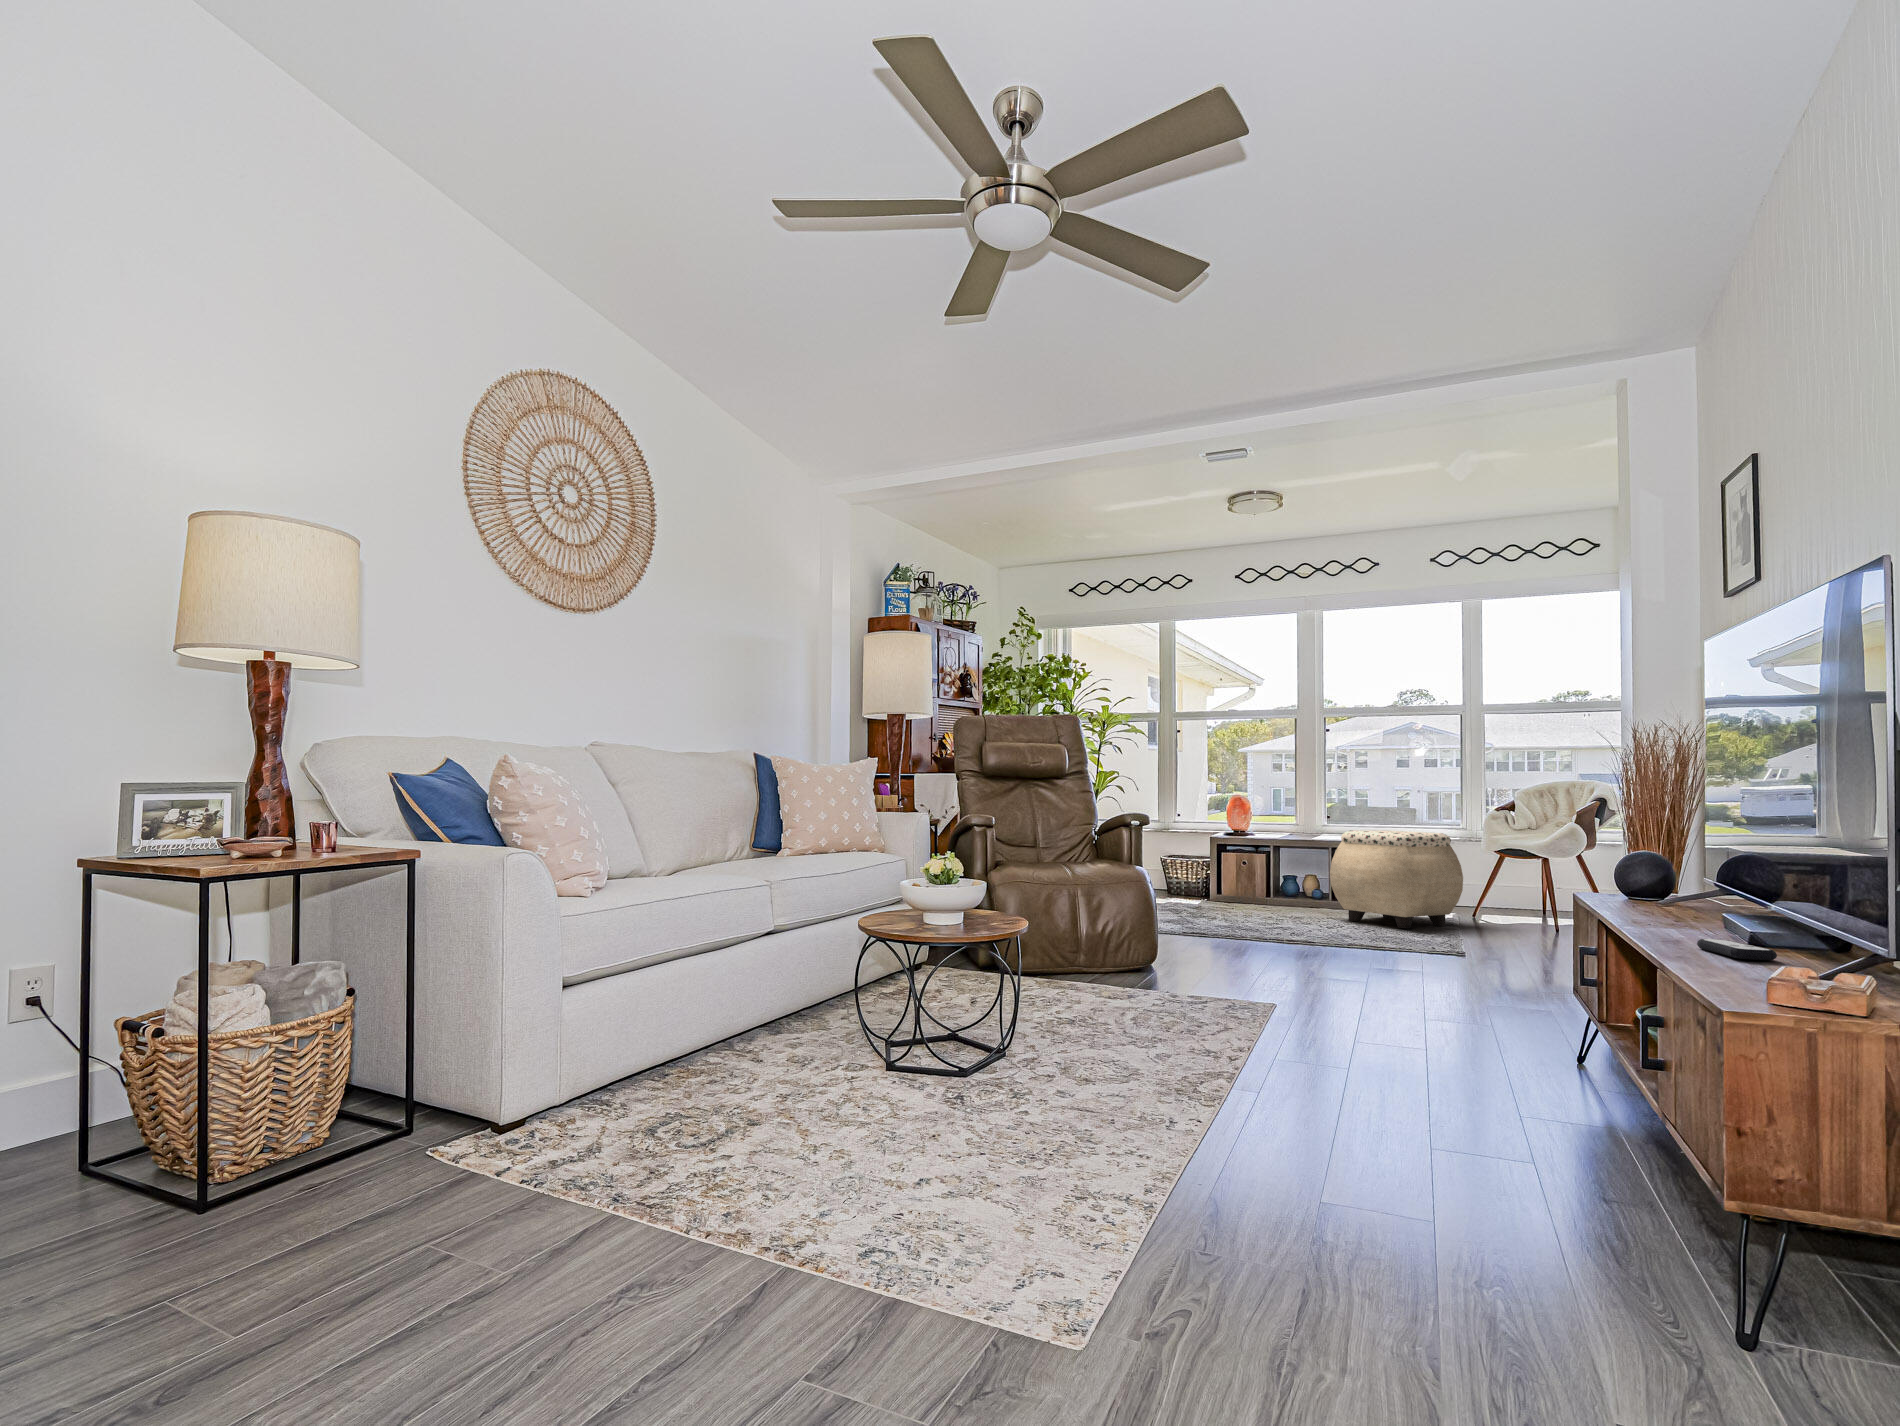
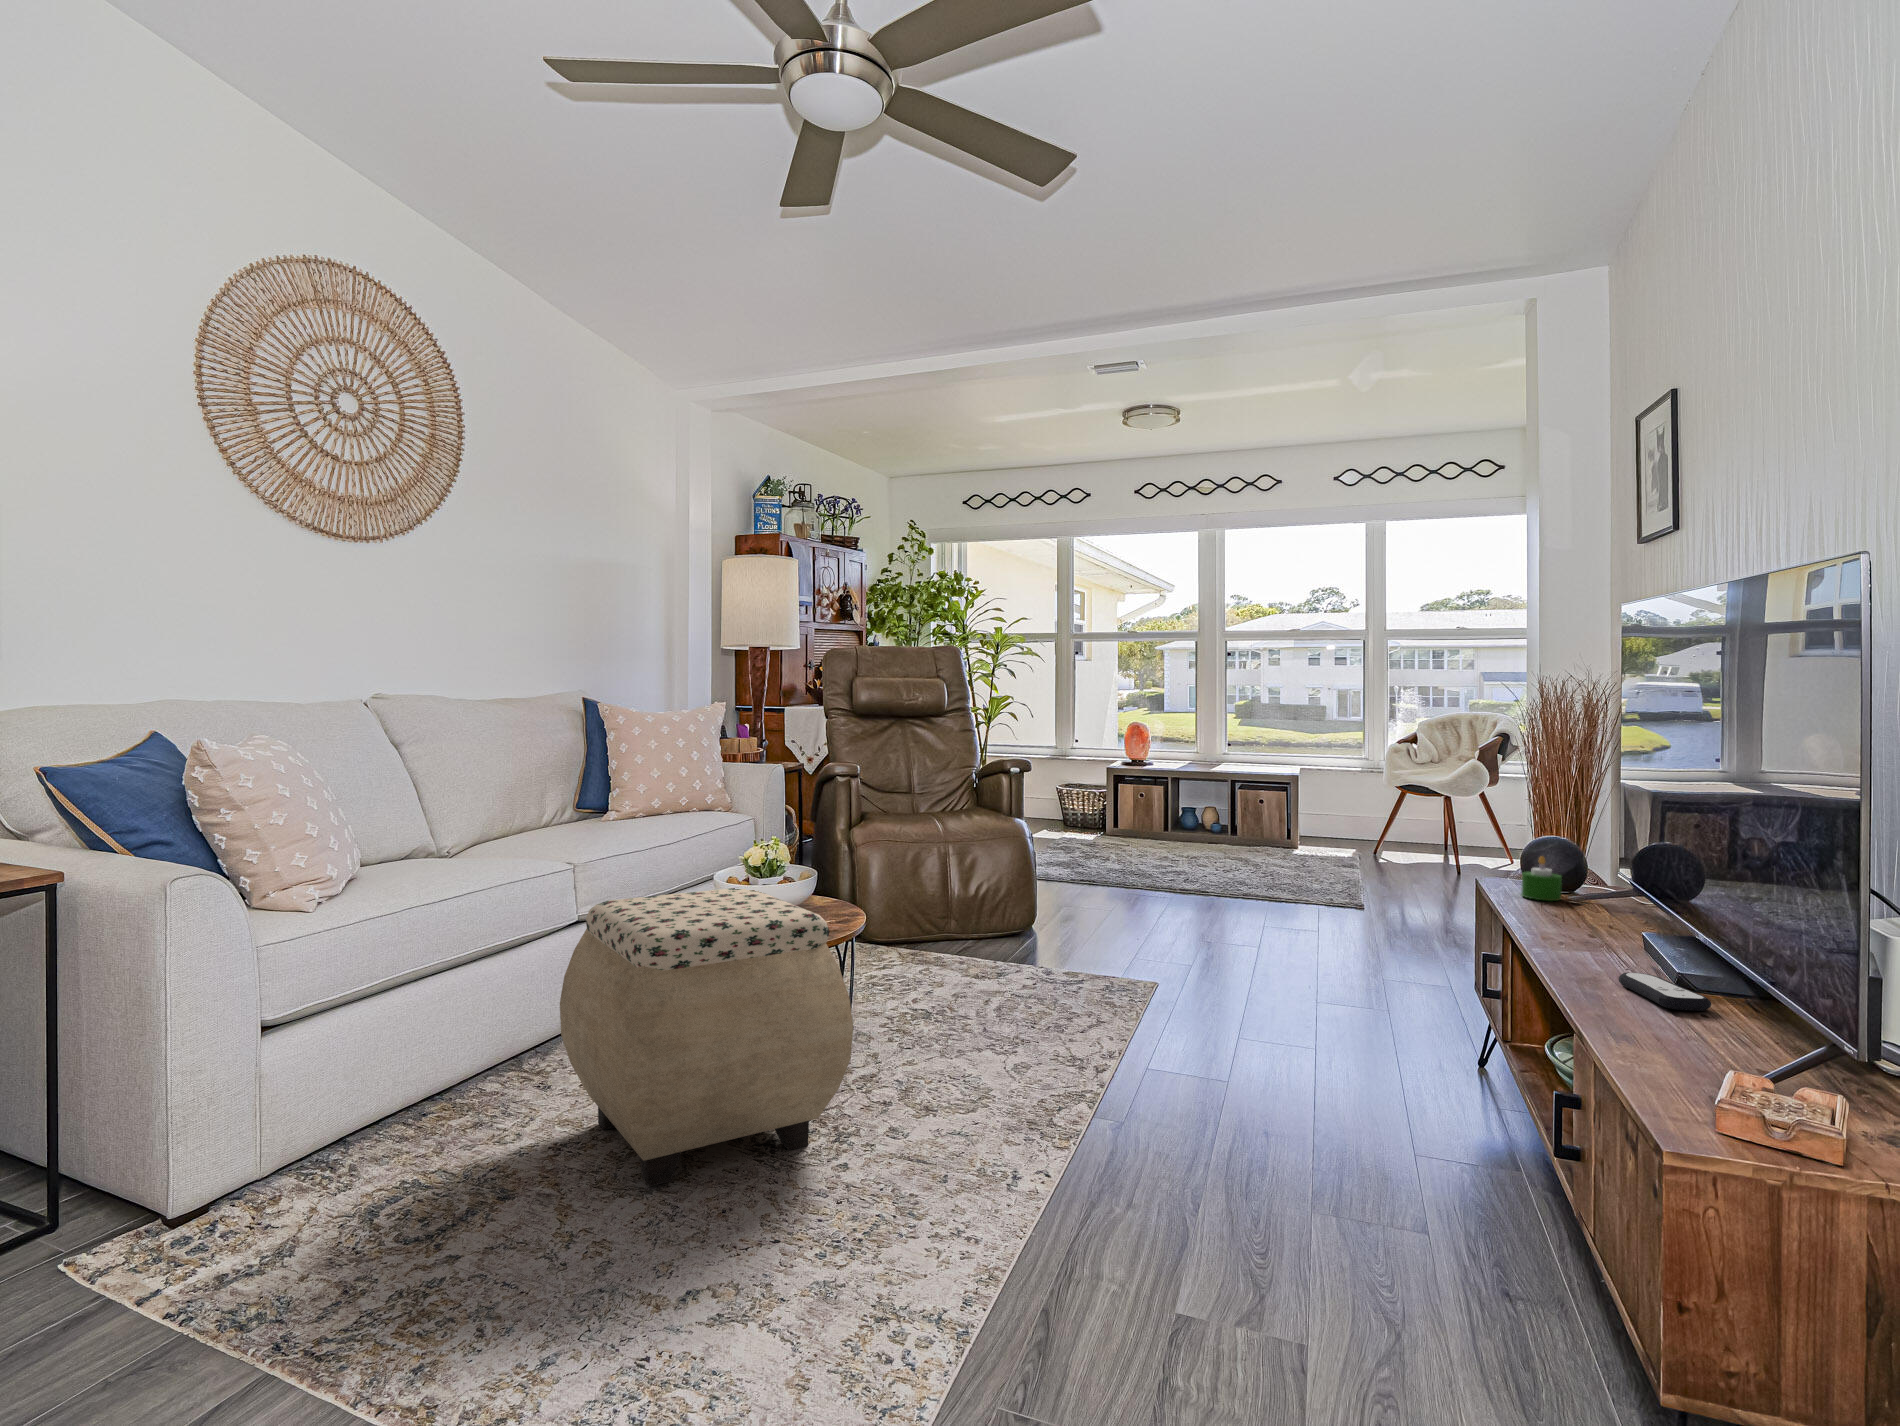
ottoman: present [1330,830,1463,928] -> present [560,888,853,1186]
candle: none [1613,868,1650,907] -> present [1521,856,1562,901]

